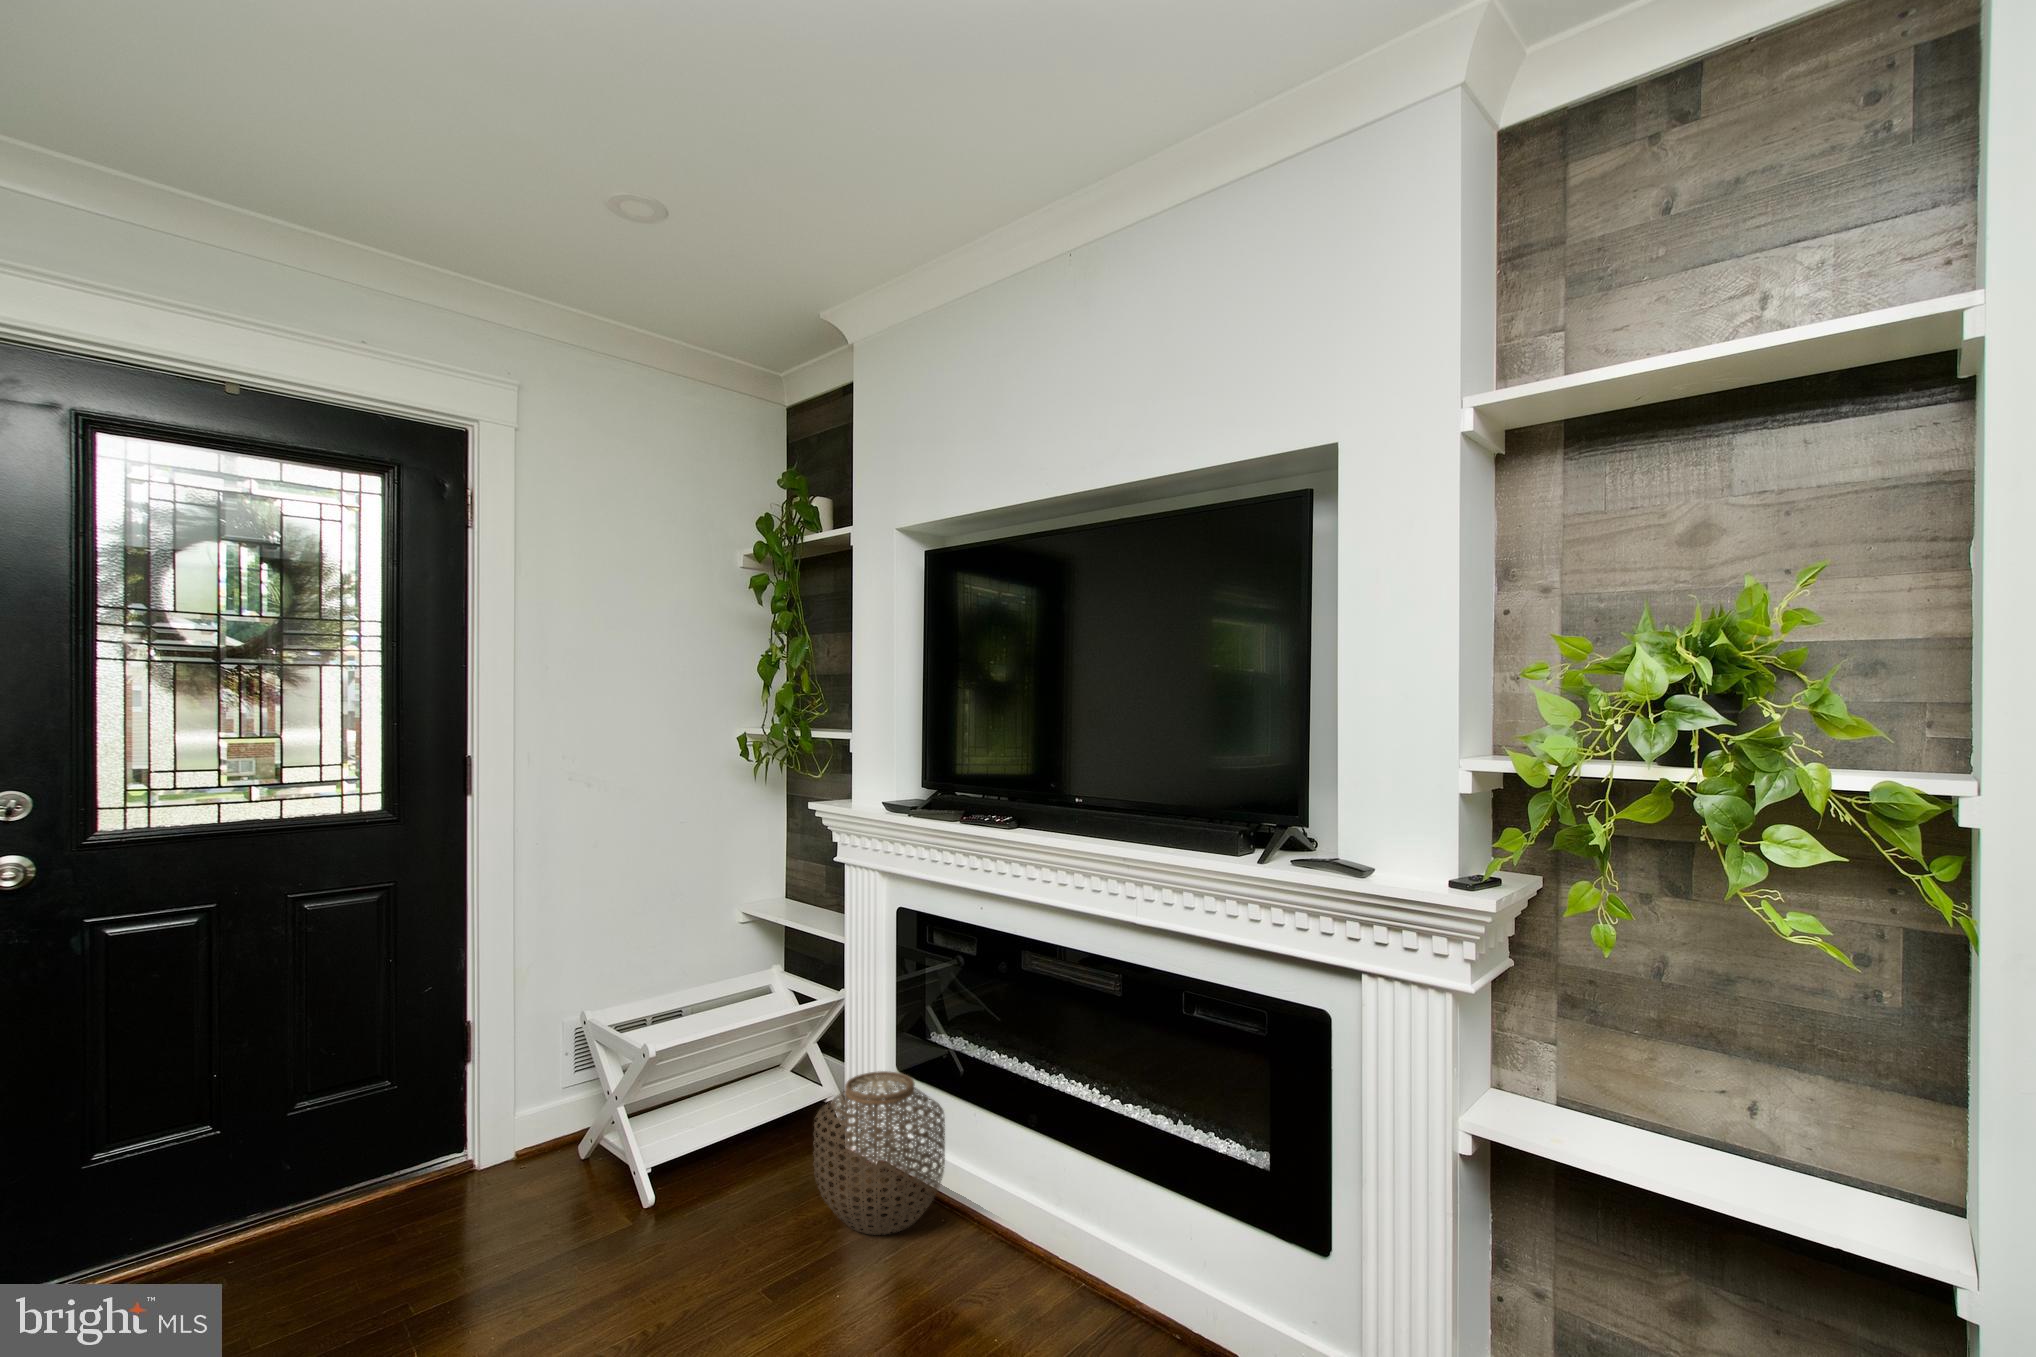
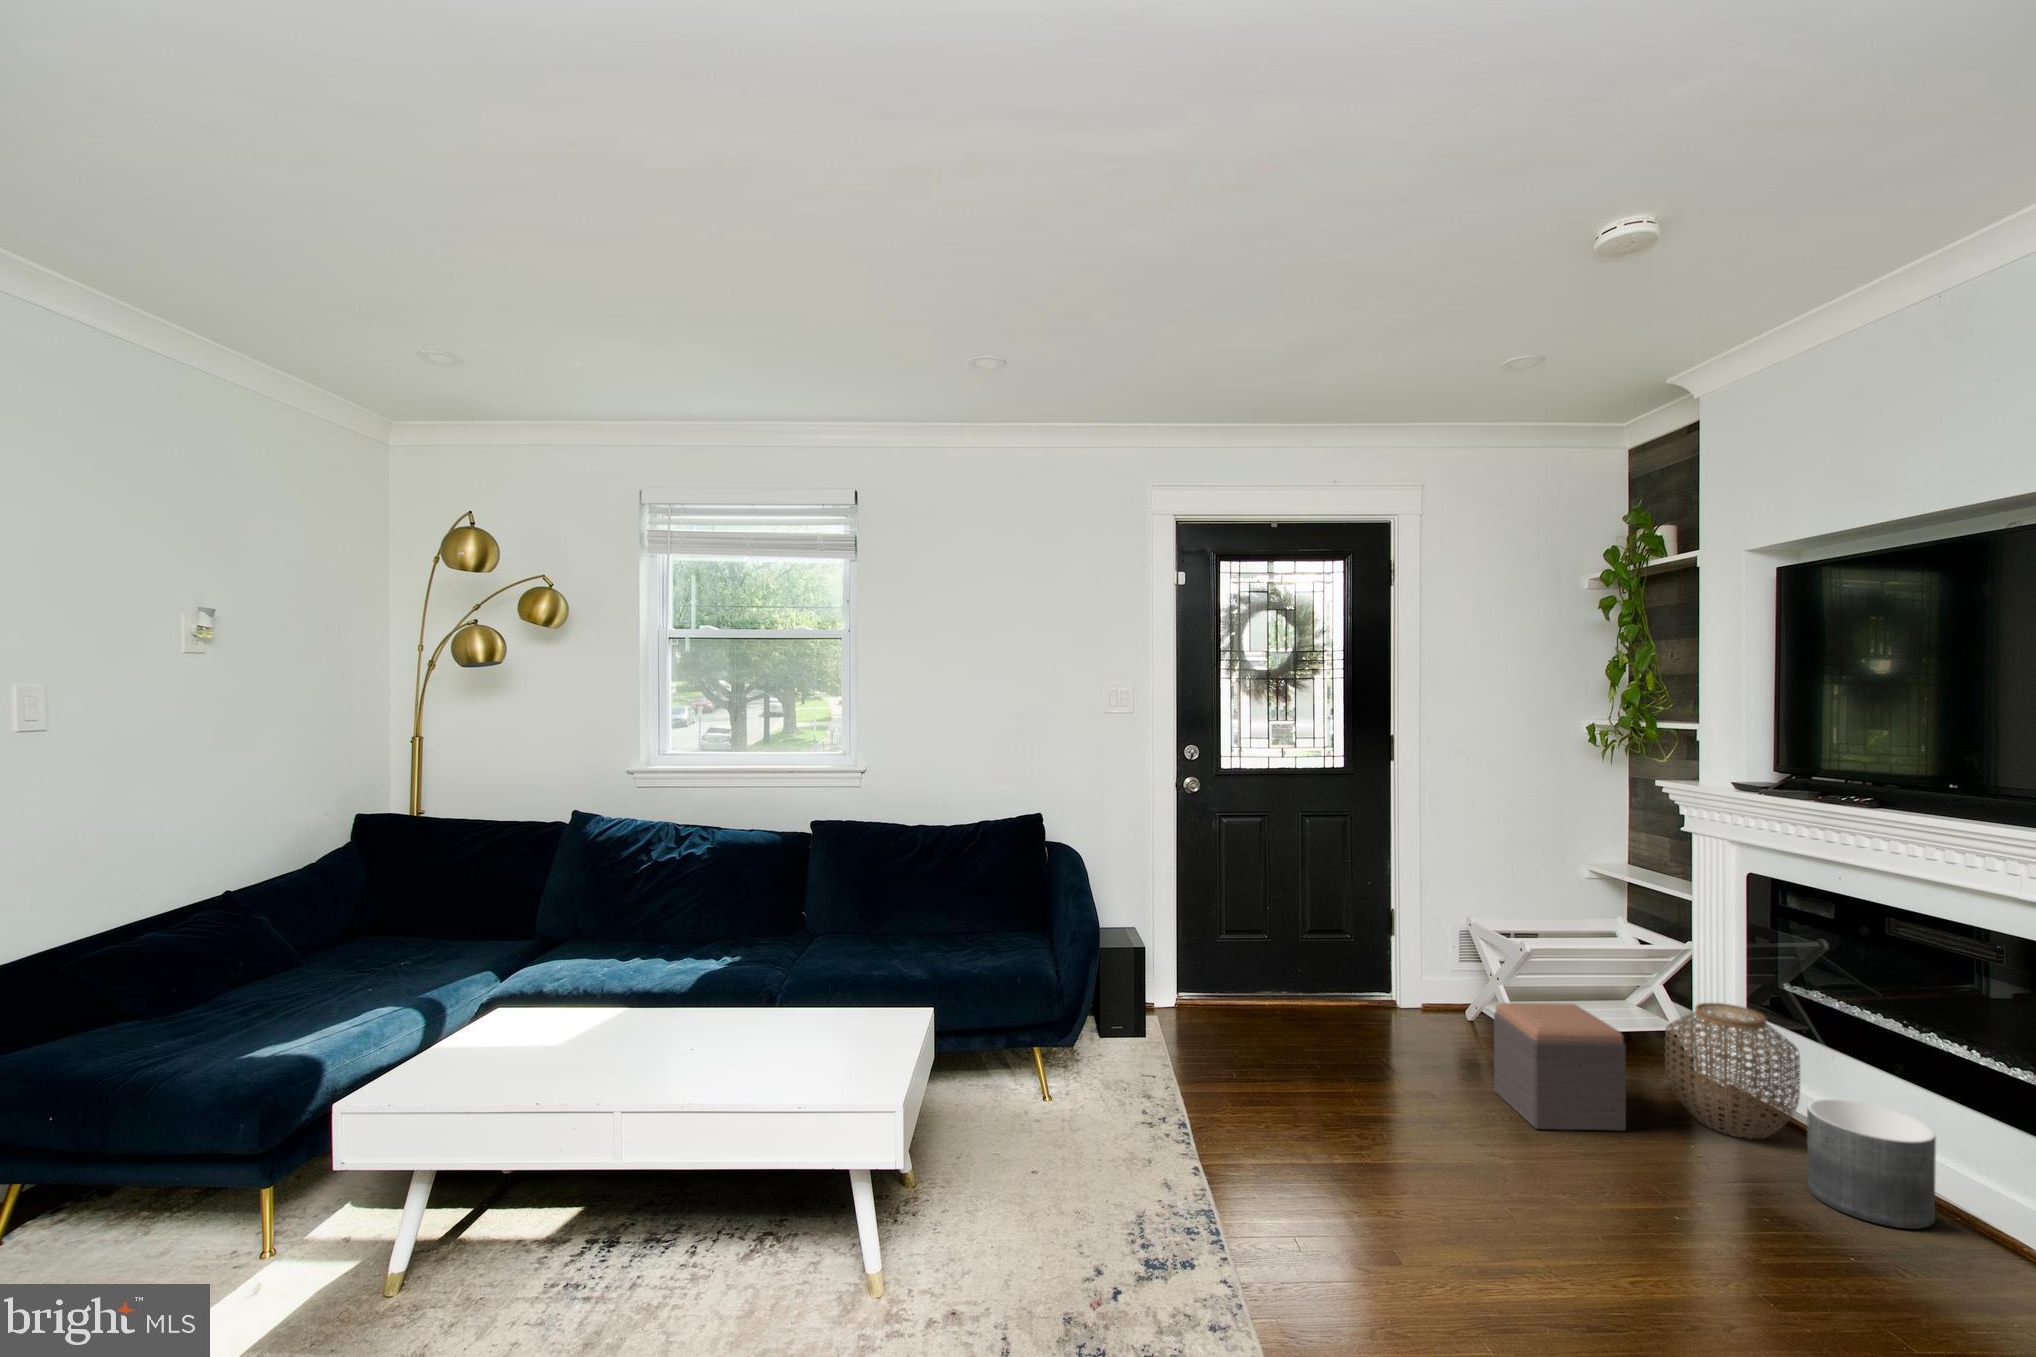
footstool: none [608,1115,769,1316] -> present [1494,1003,1626,1131]
planter: none [952,1163,1061,1310] -> present [1807,1099,1936,1229]

